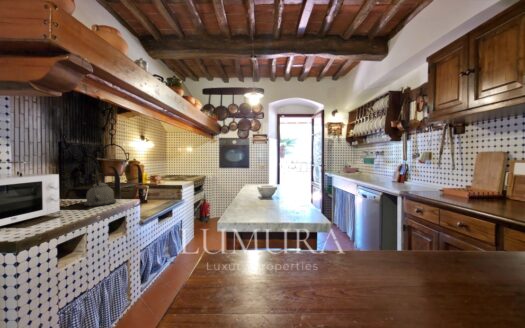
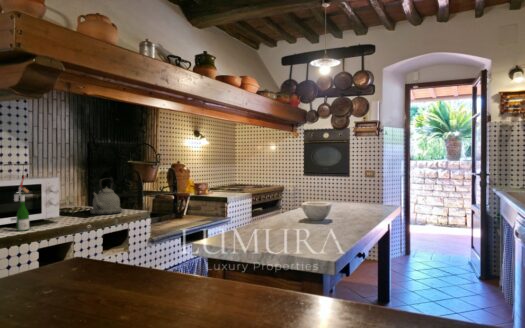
wine bottle: none [23,173,48,230] -> present [14,177,29,231]

